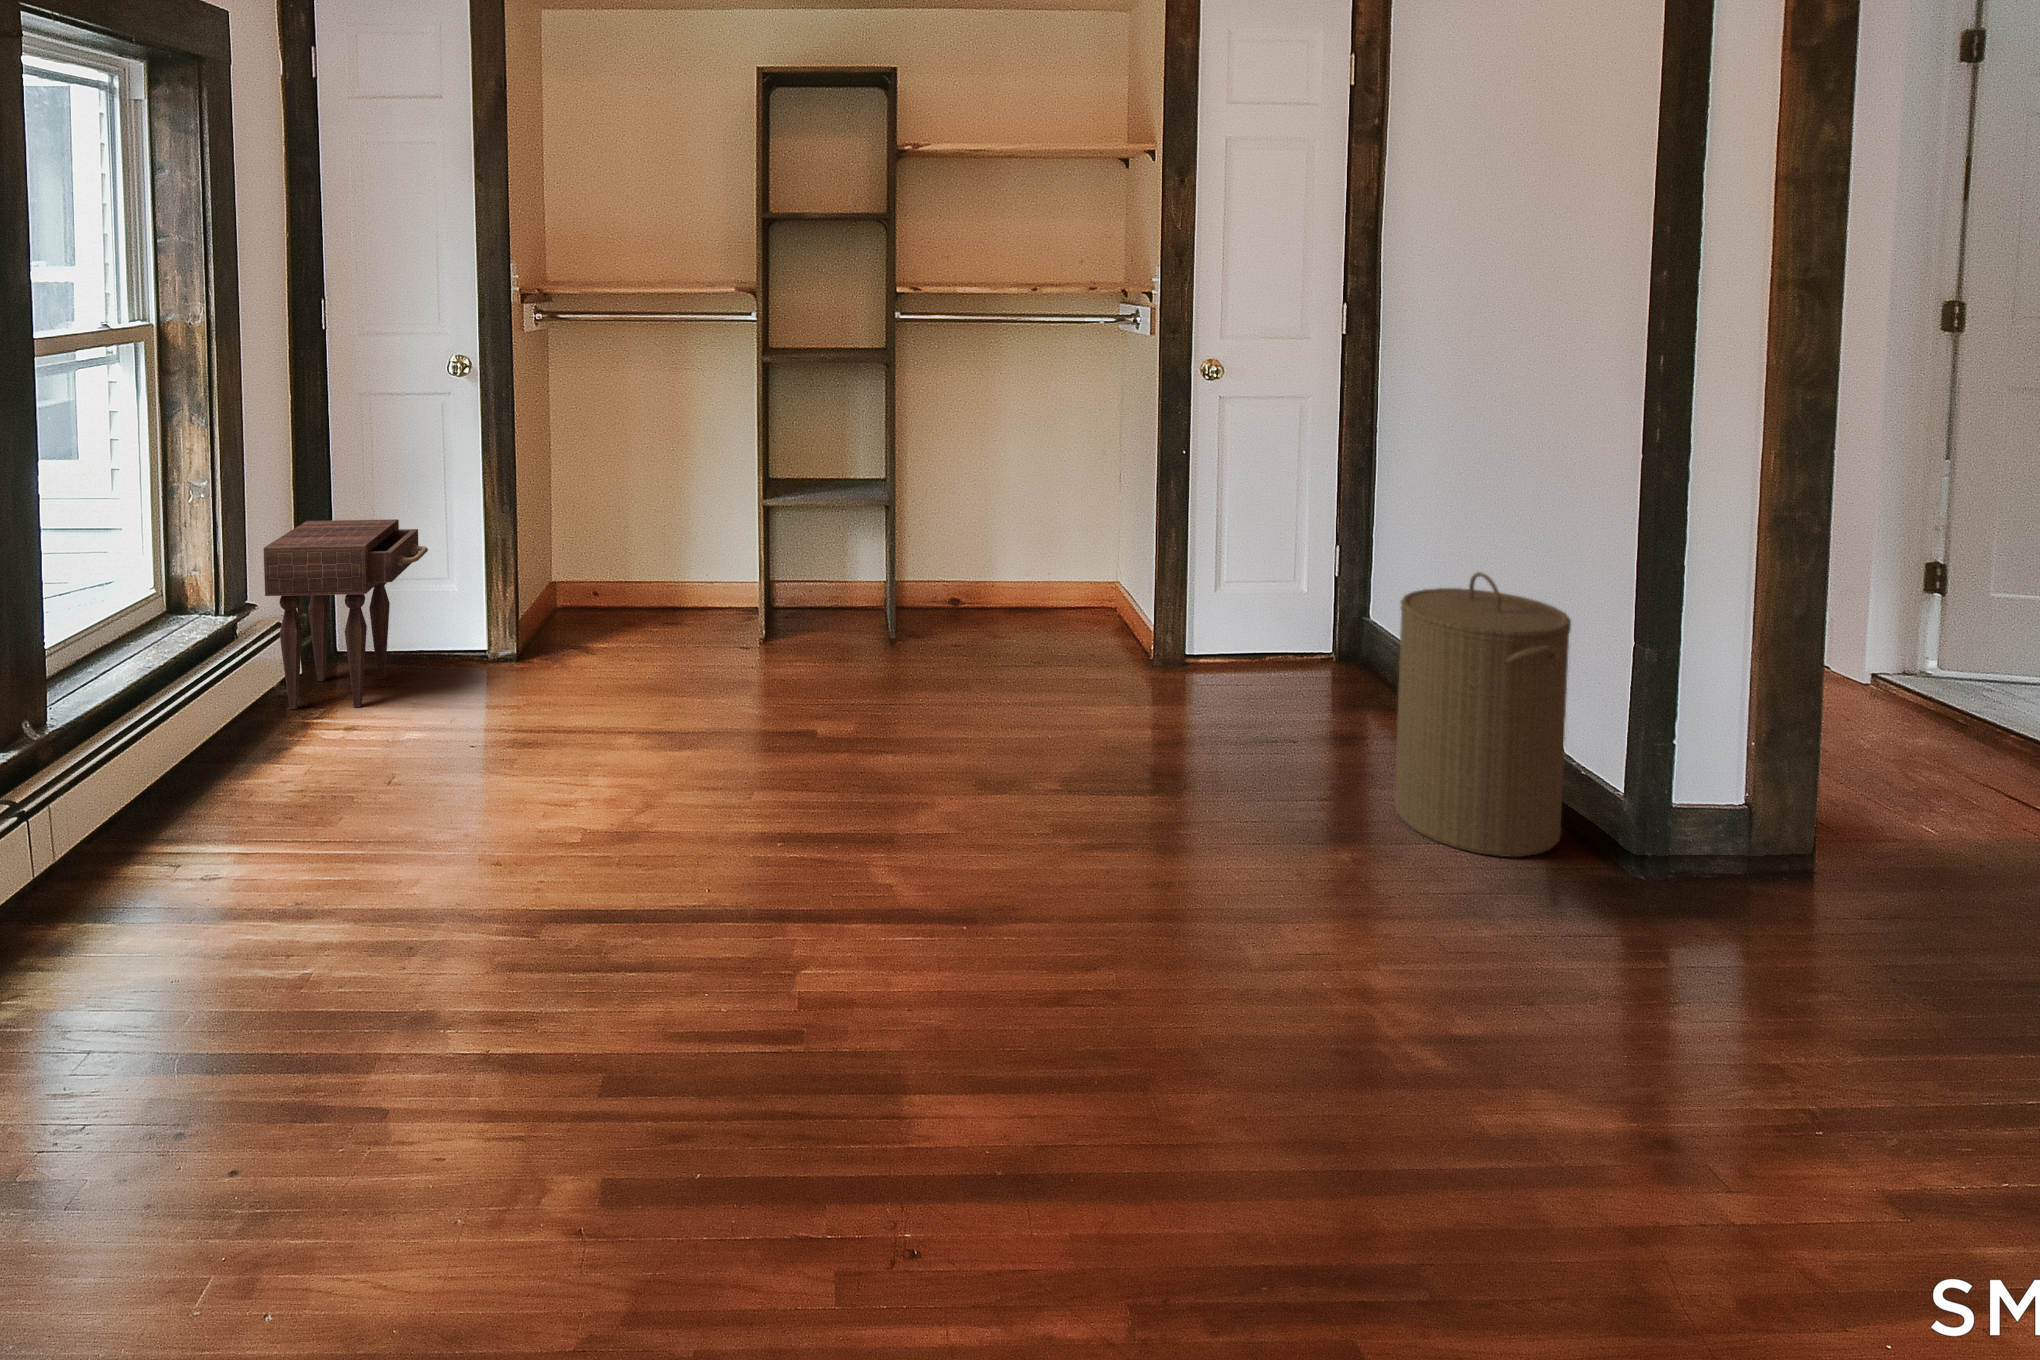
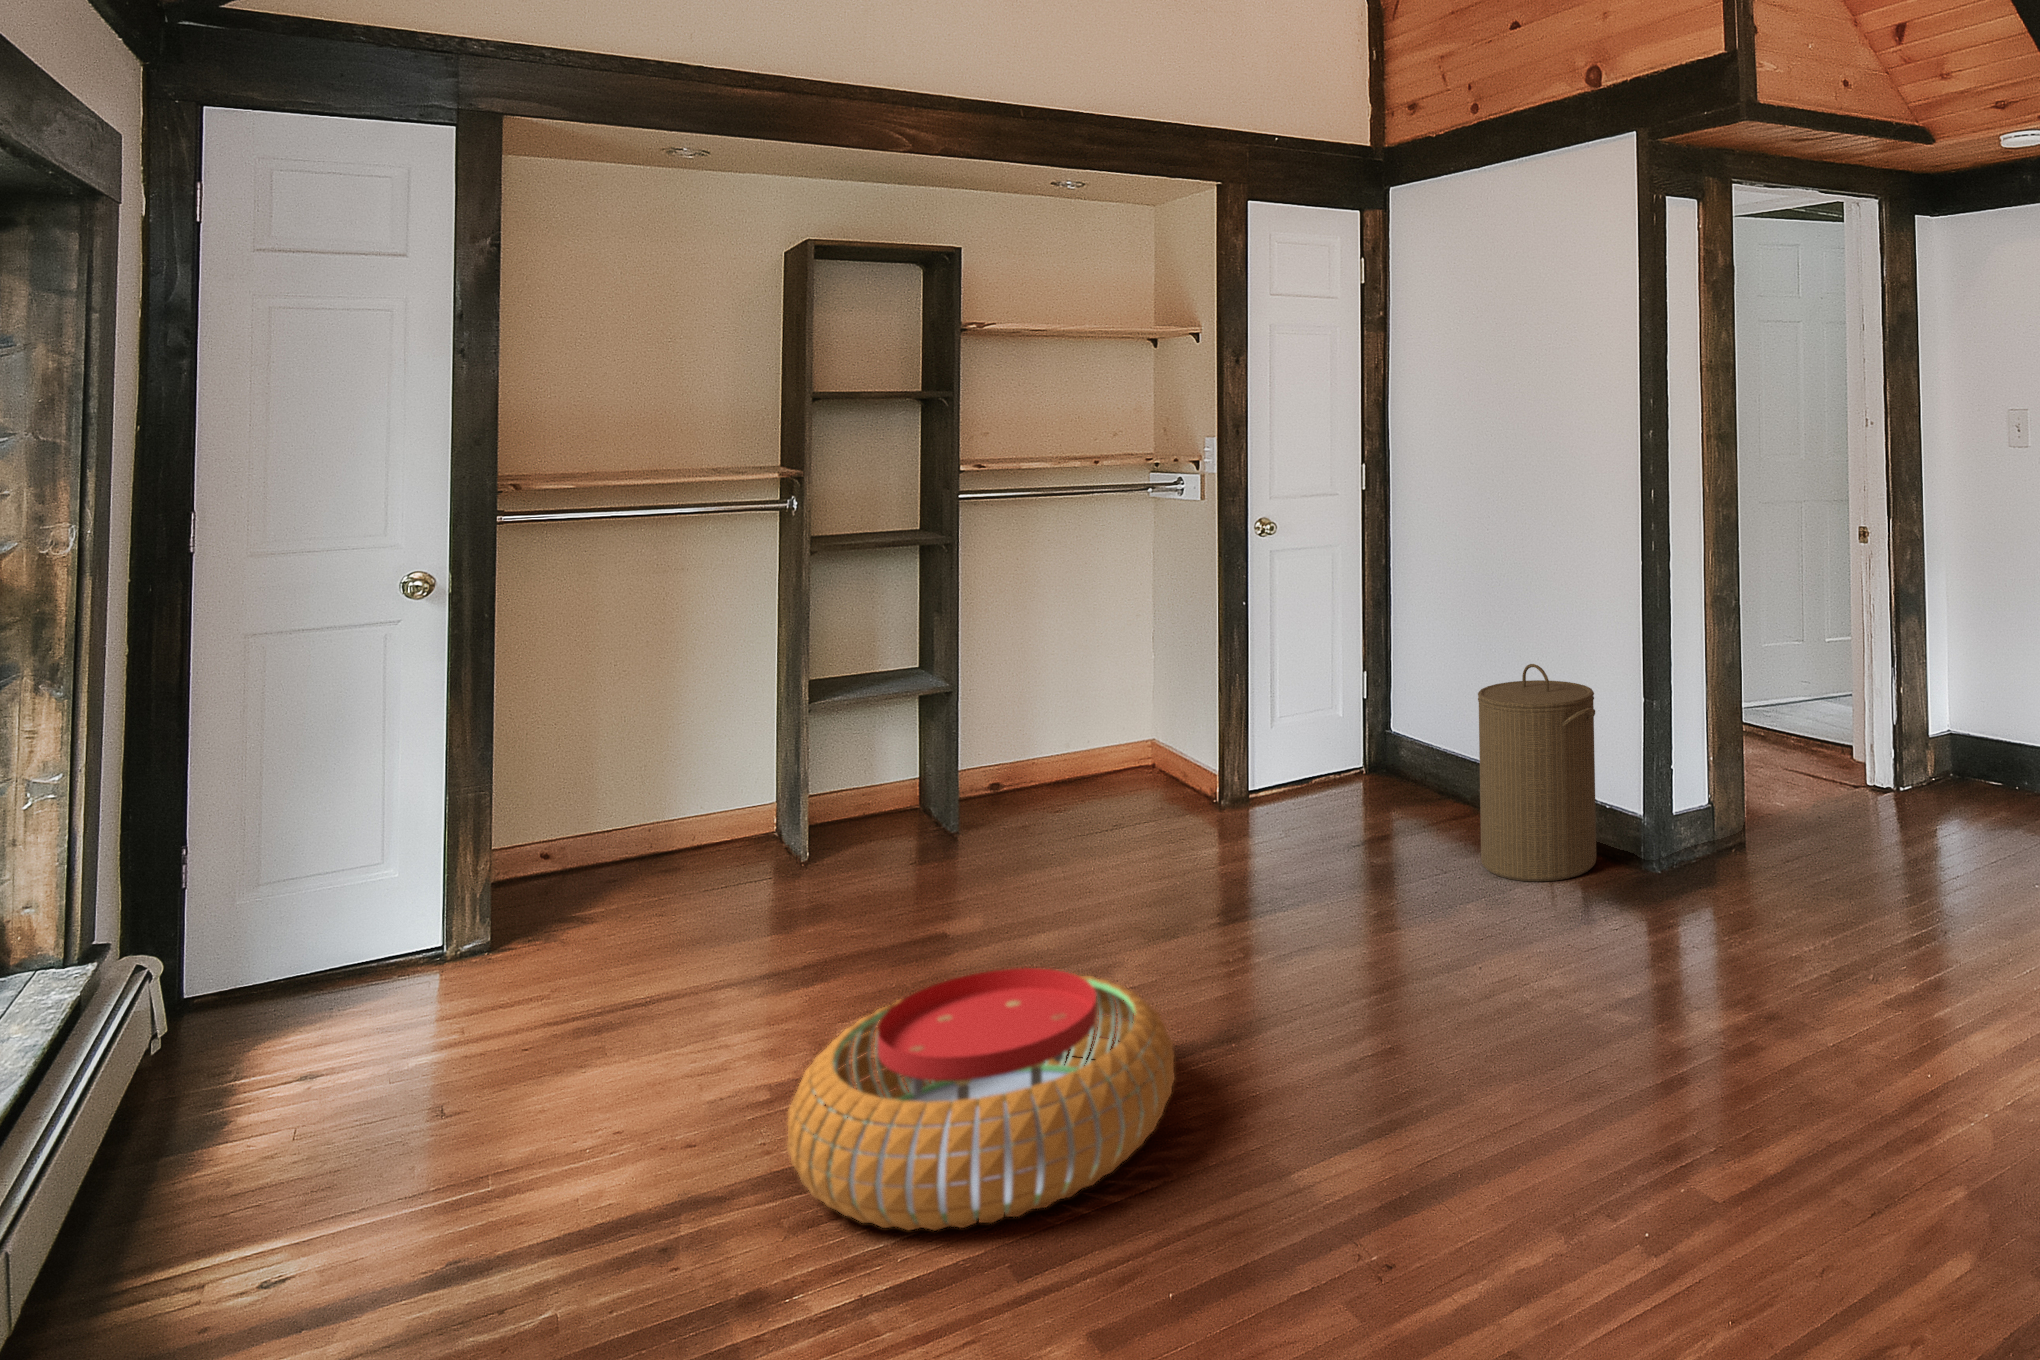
nightstand: present [264,519,428,709] -> none [145,798,387,1085]
pouf: none [476,799,856,1077] -> present [787,968,1175,1231]

